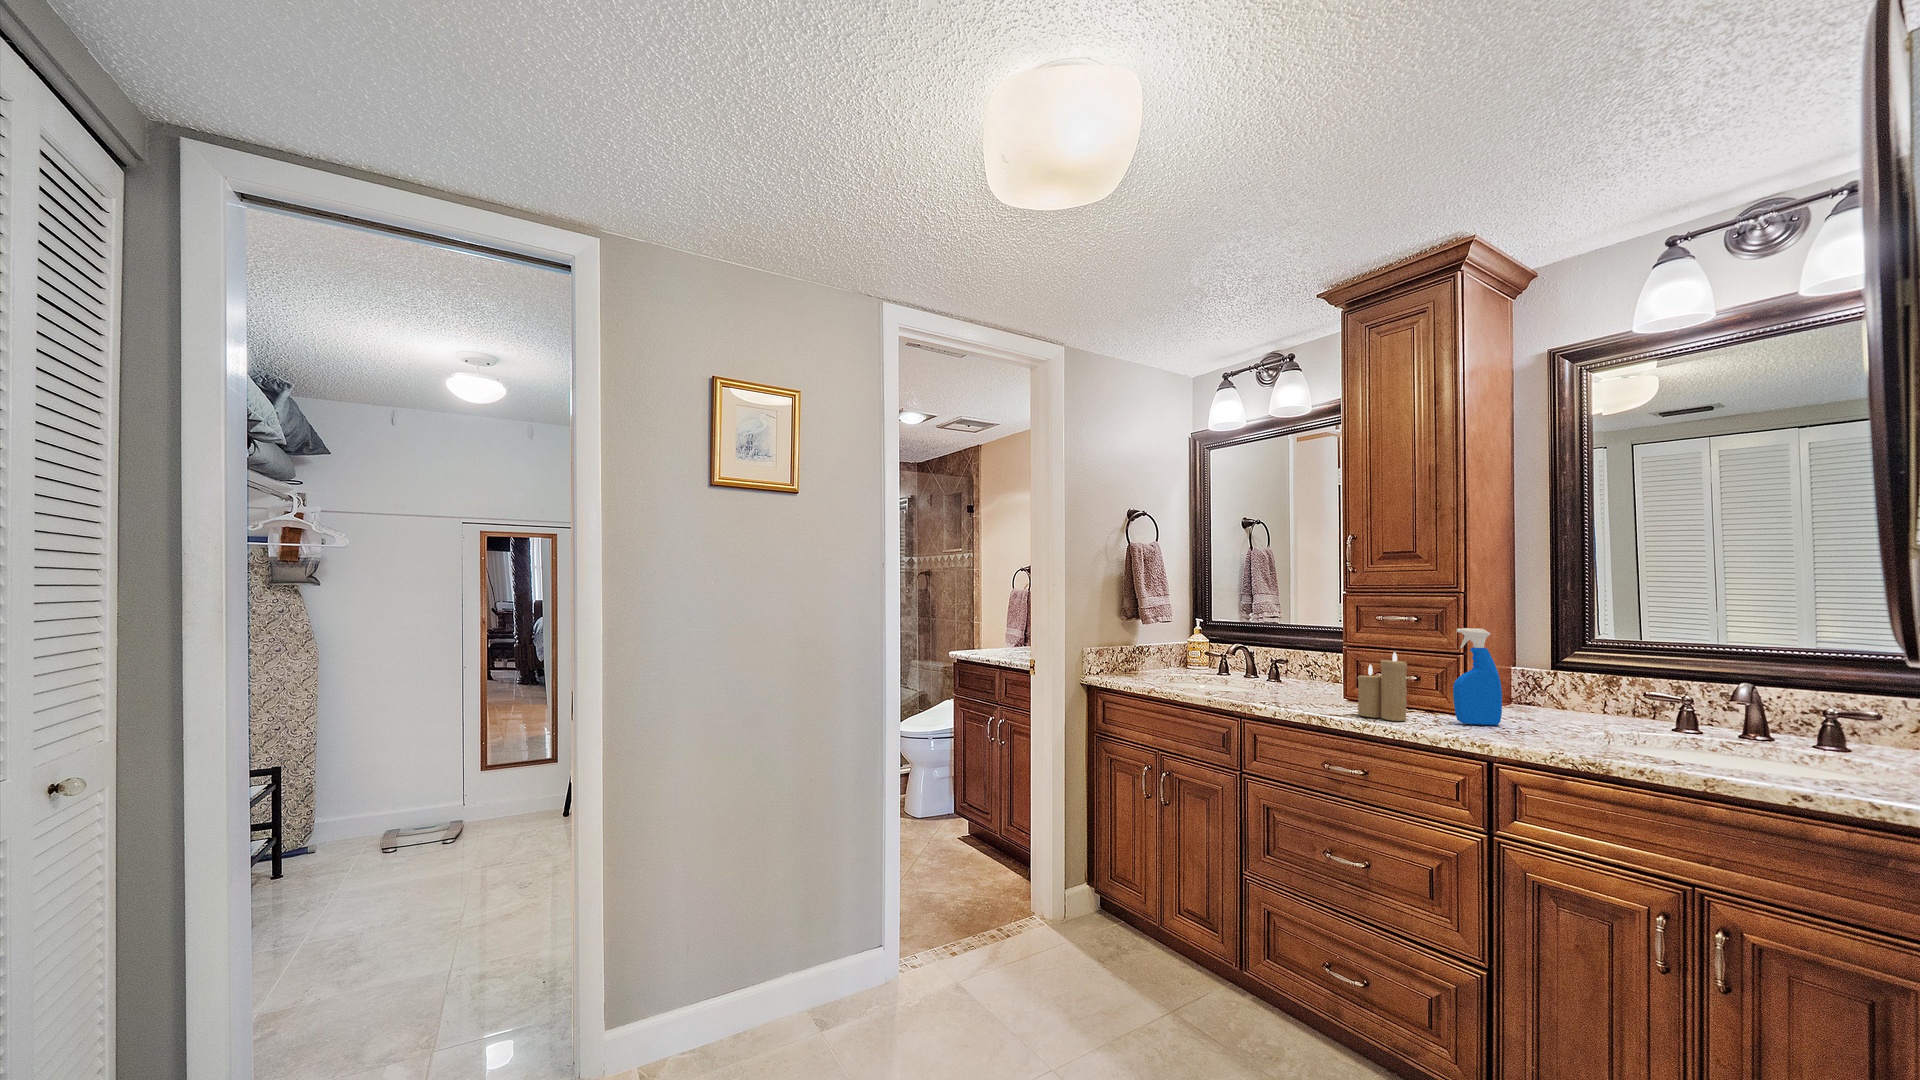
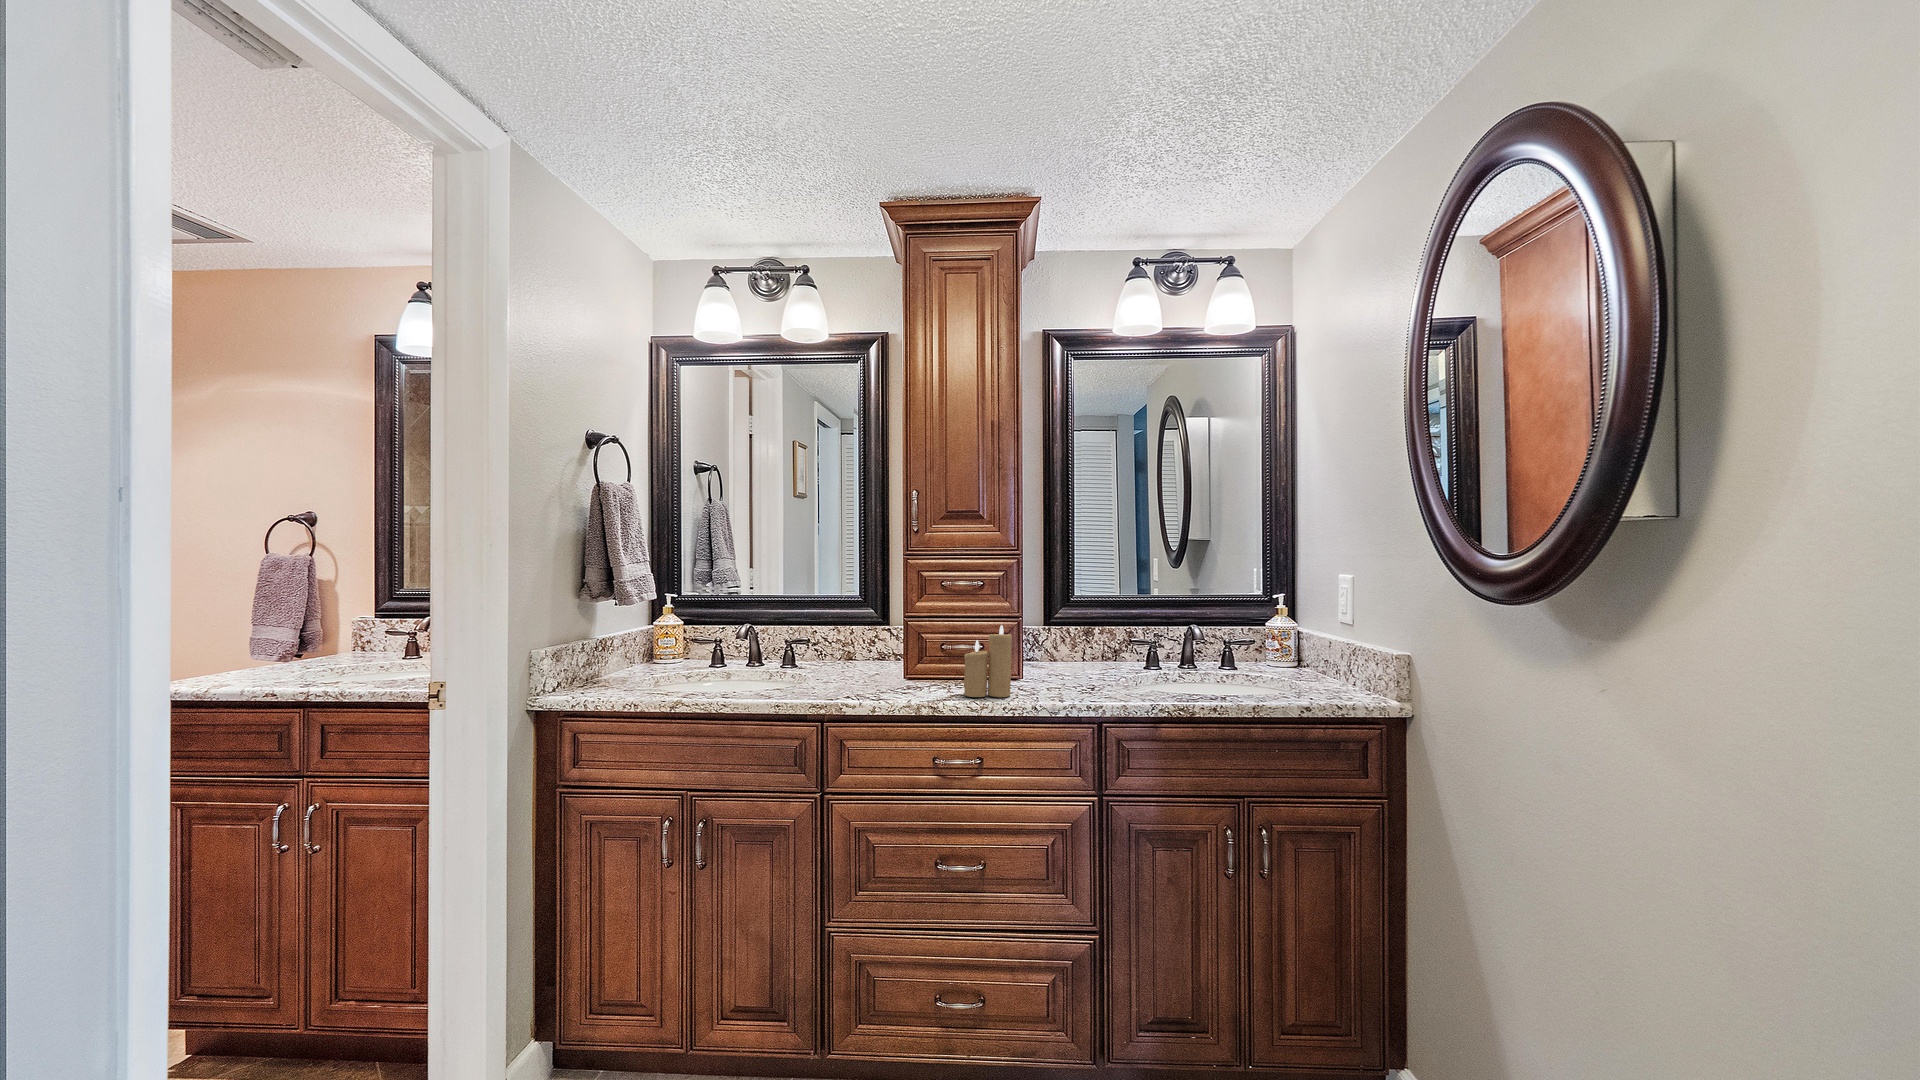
spray bottle: present [1453,628,1502,725] -> none [1041,596,1070,688]

